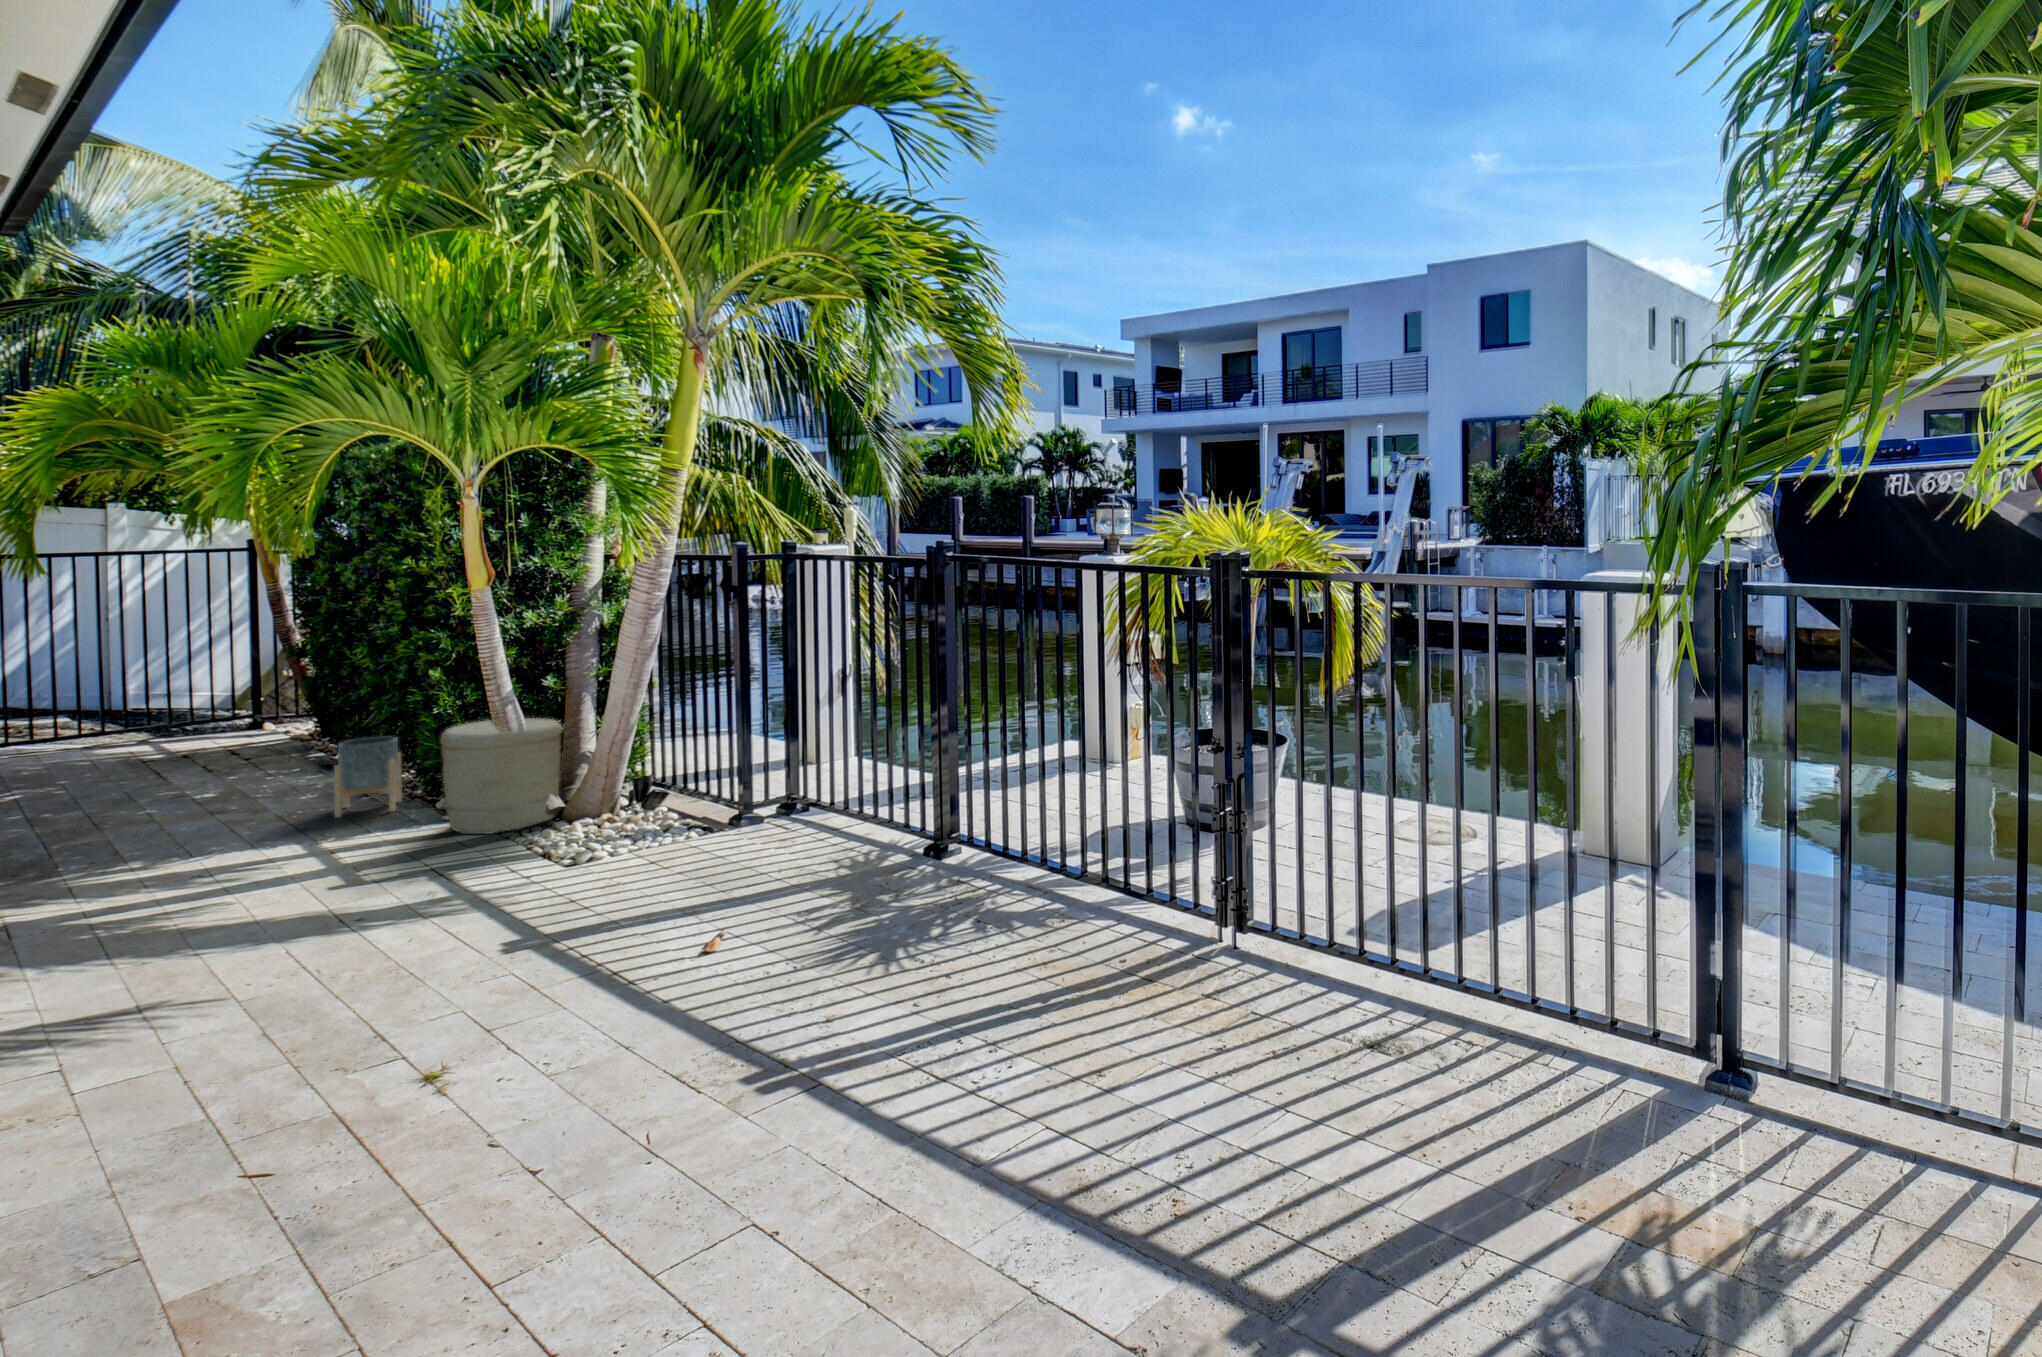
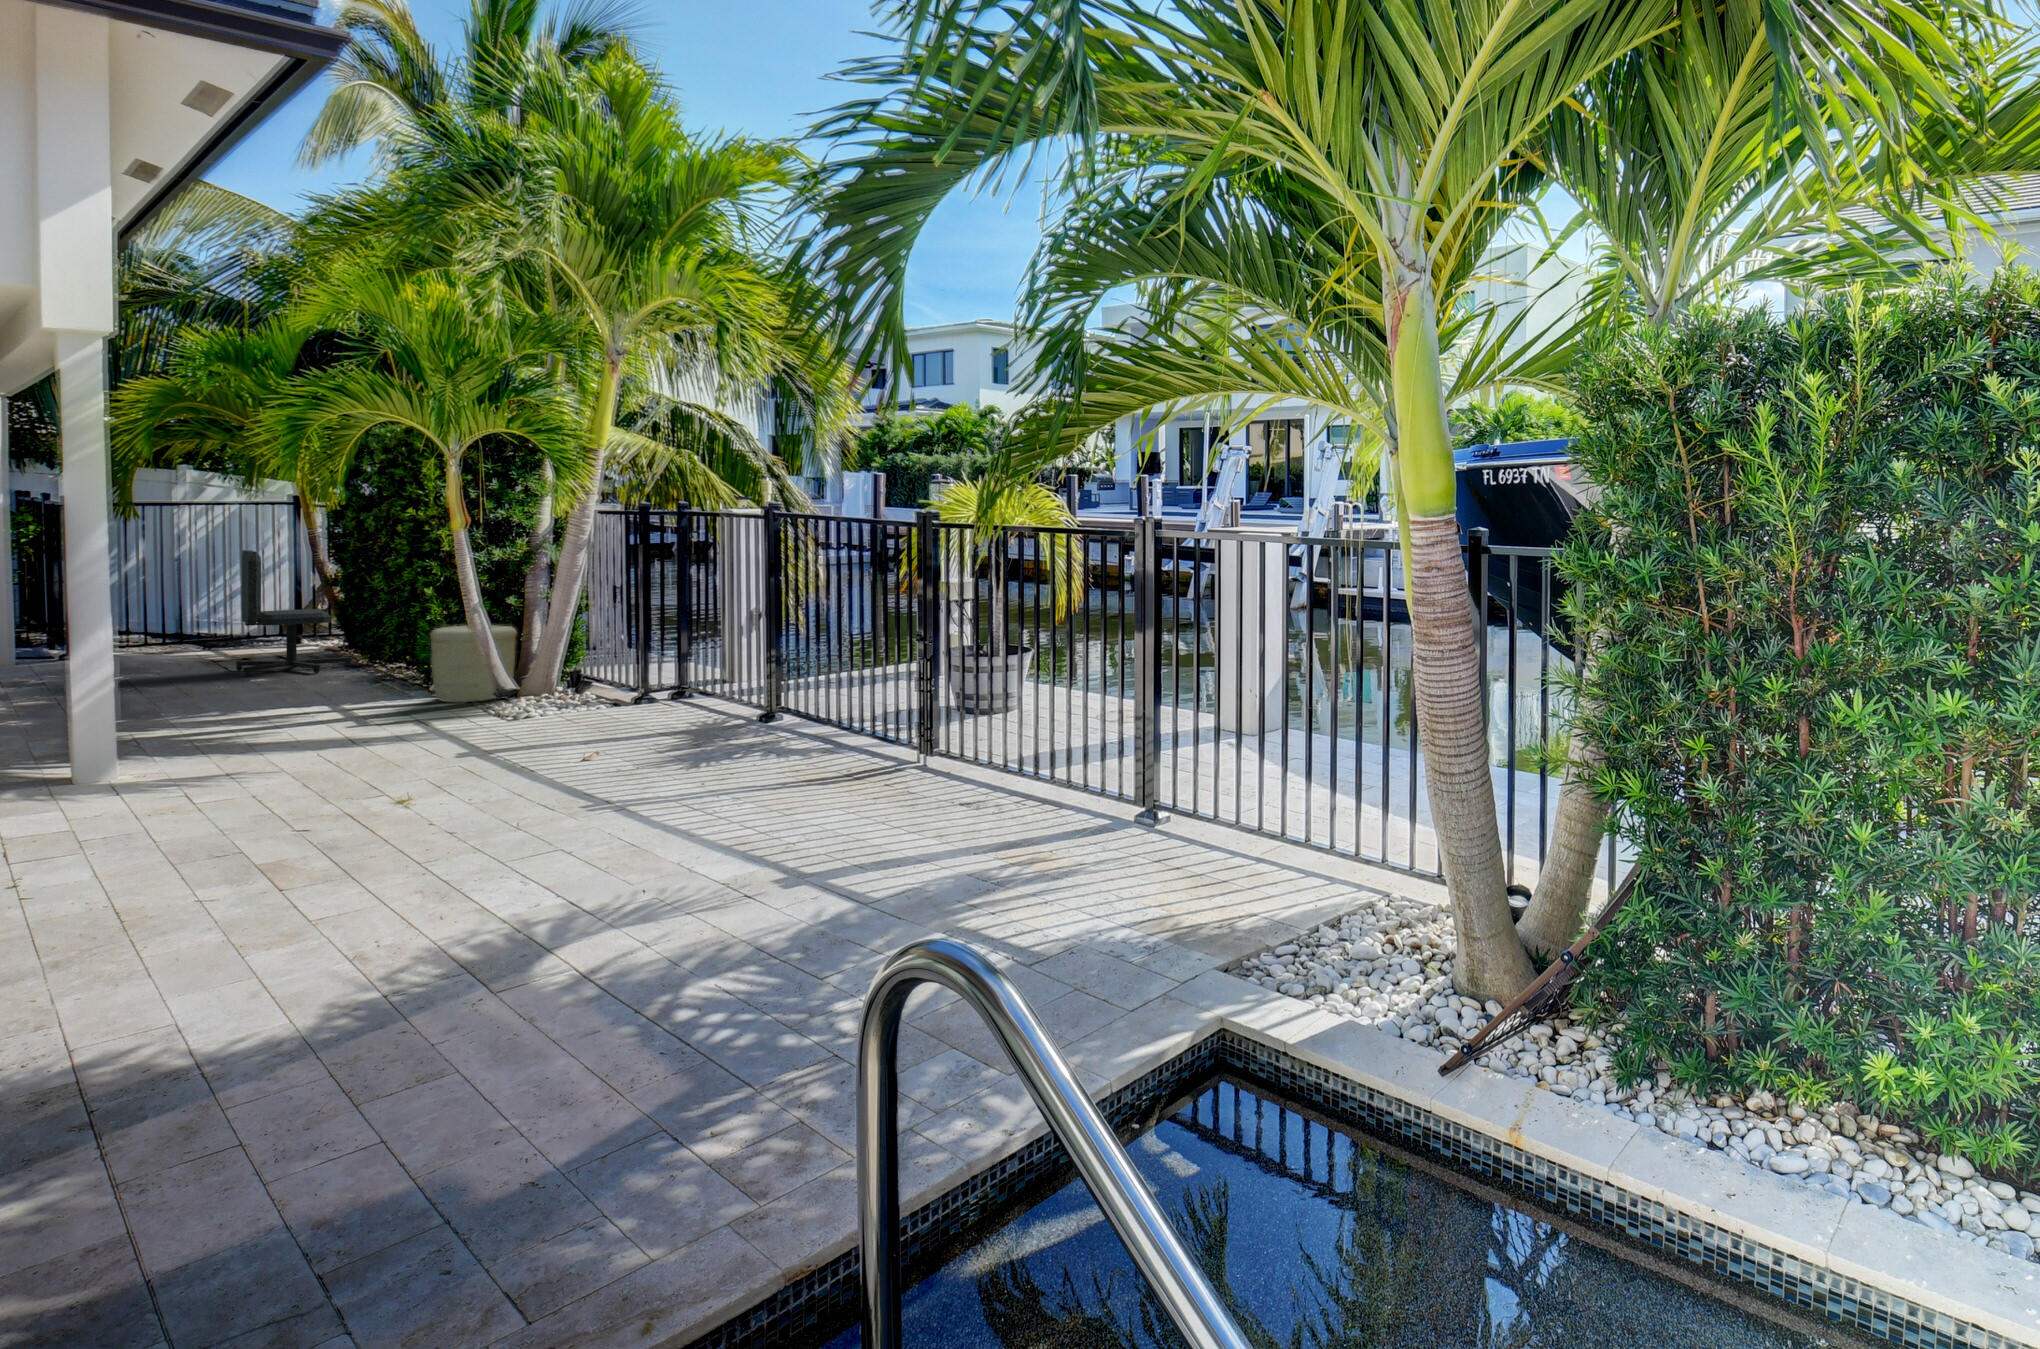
chair: none [168,618,330,792] -> present [236,550,353,676]
planter: present [334,737,402,817] -> none [356,638,404,692]

